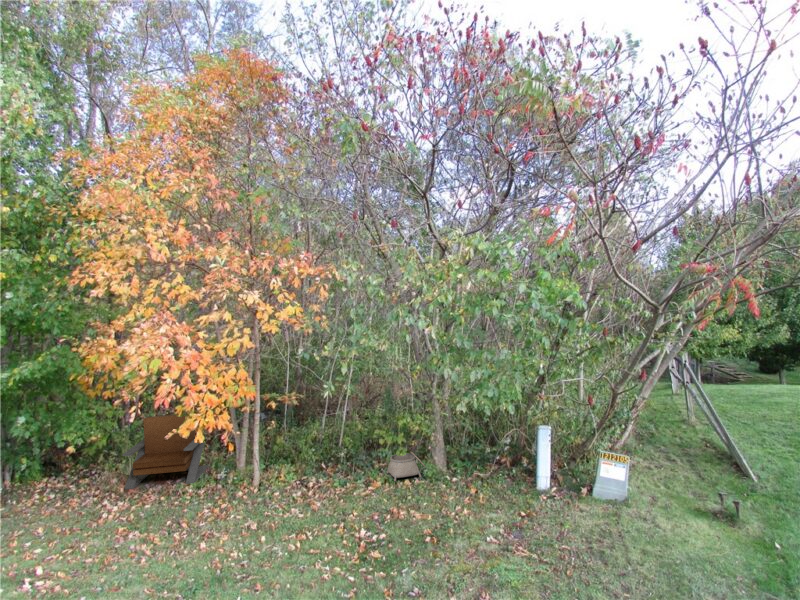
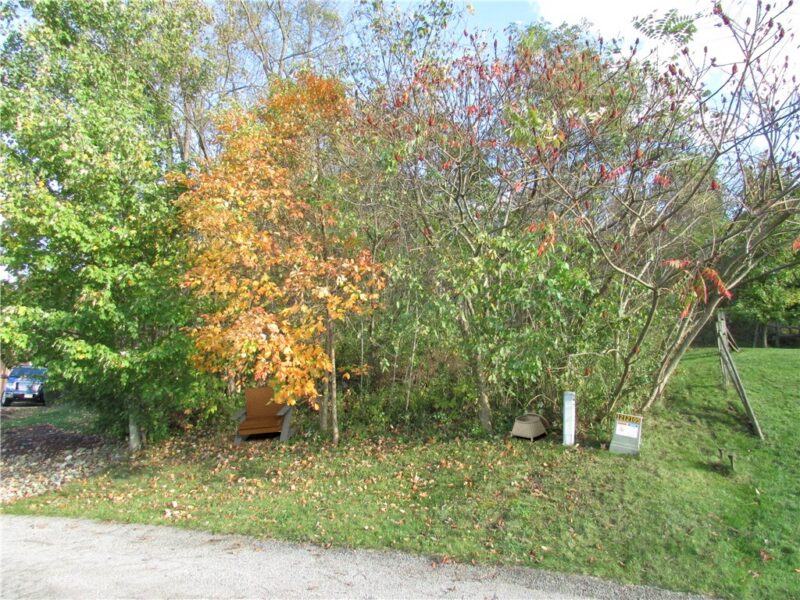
basket: present [387,452,425,481] -> present [511,413,550,441]

